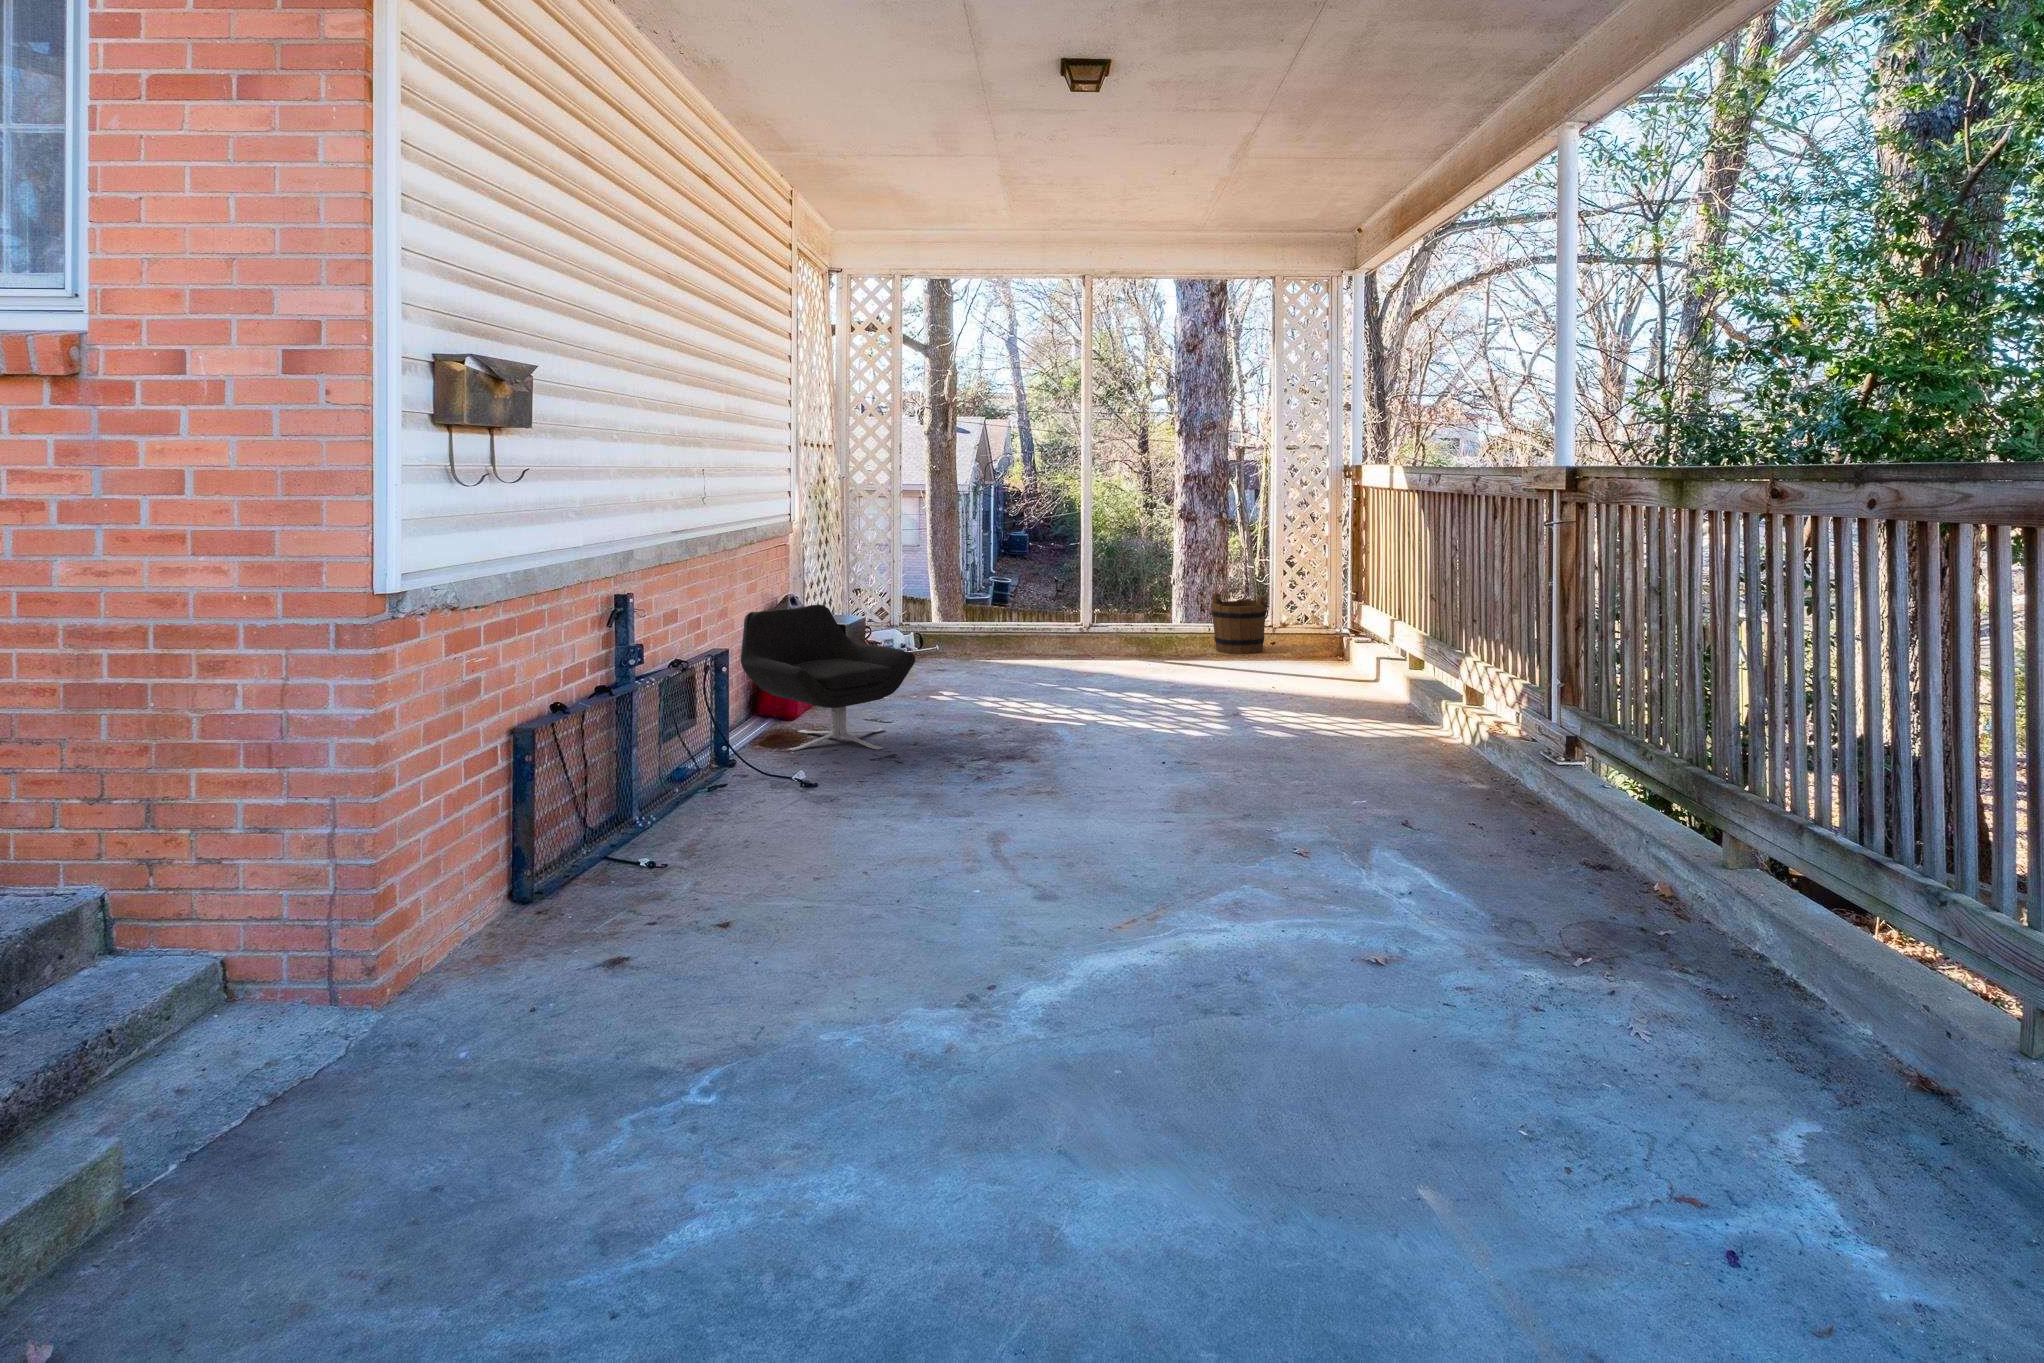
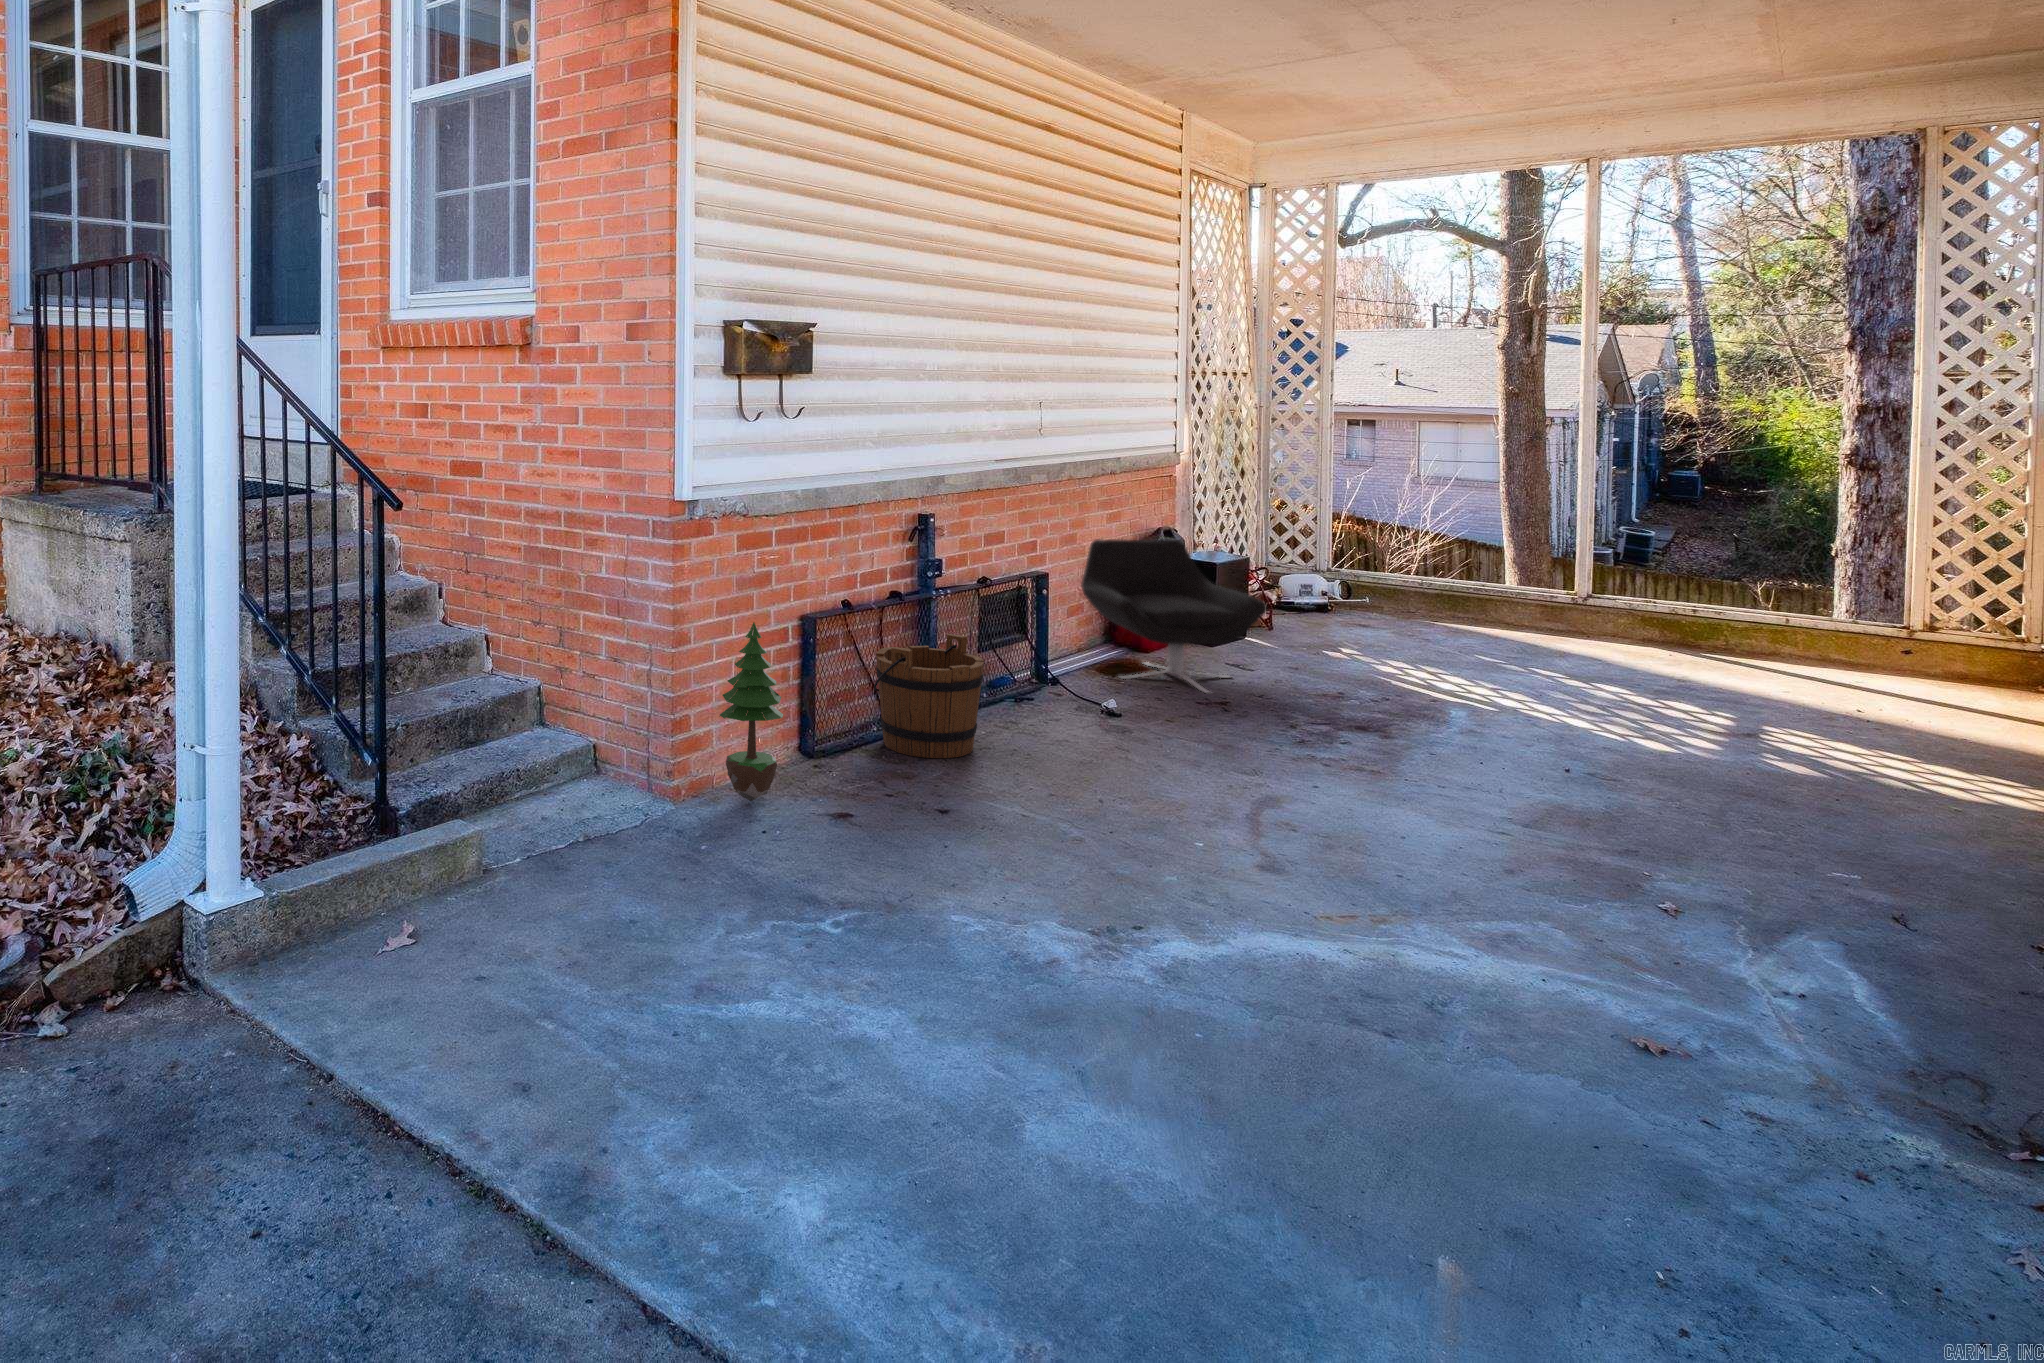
bucket: present [1211,594,1268,654] -> present [874,634,984,758]
potted tree: none [445,759,544,1011] -> present [720,622,783,801]

